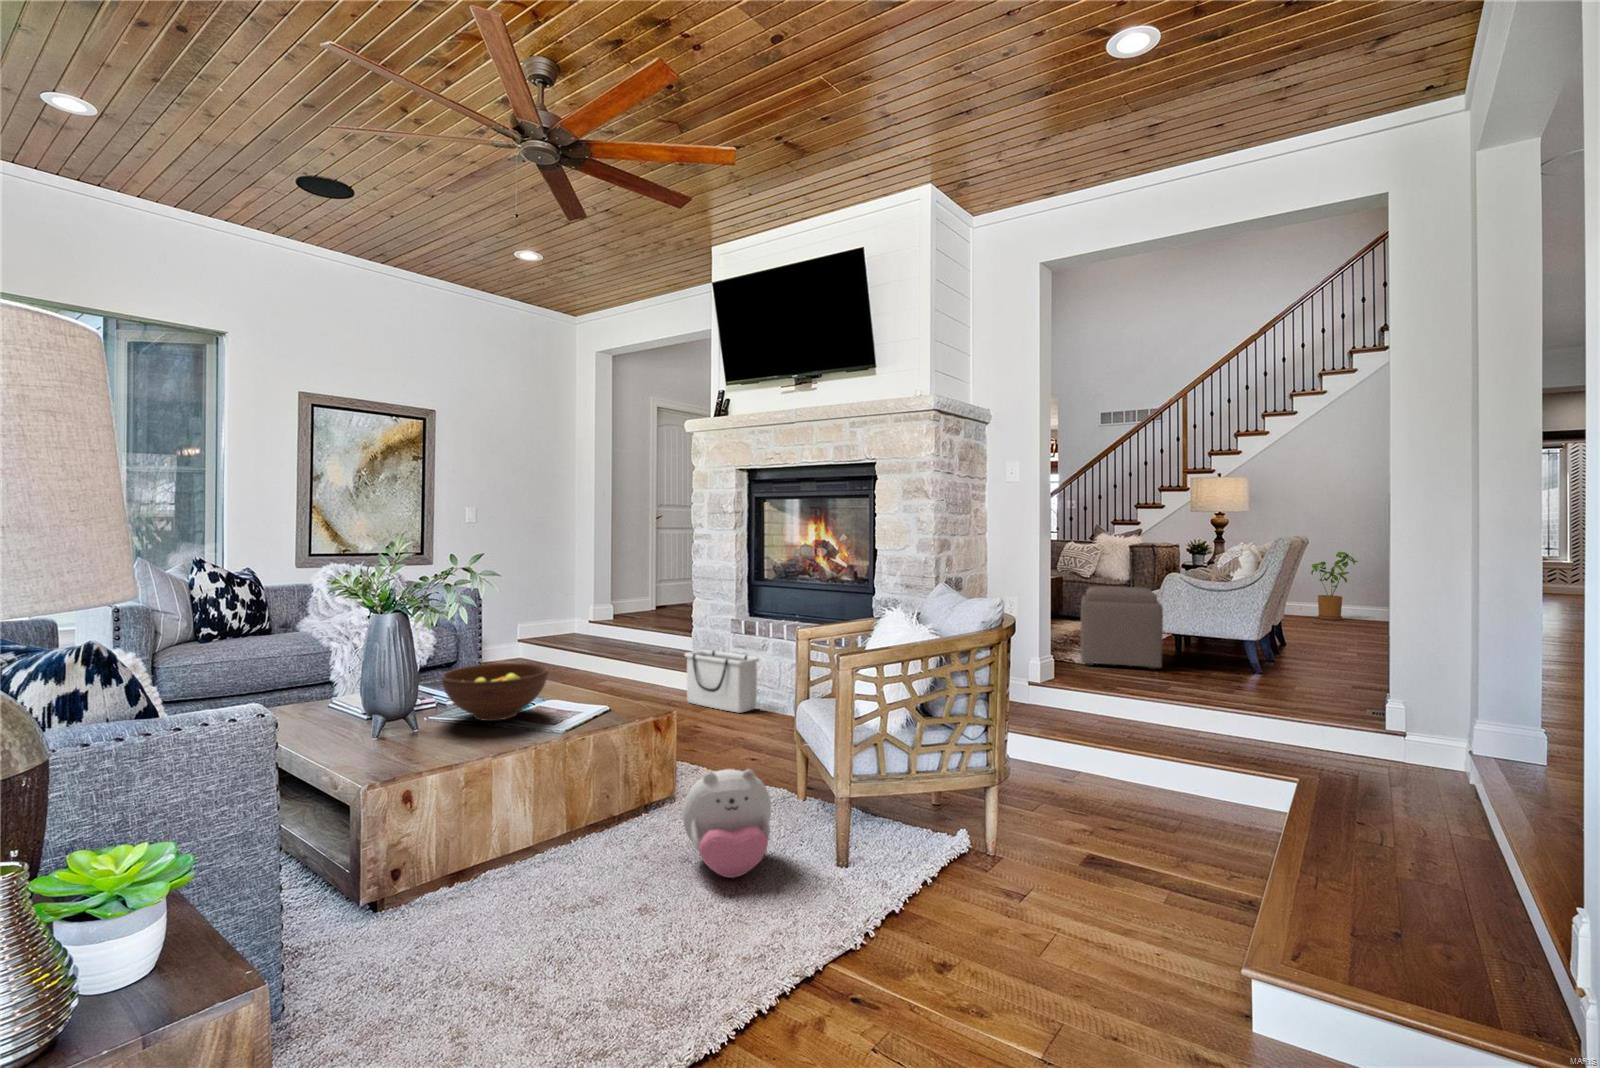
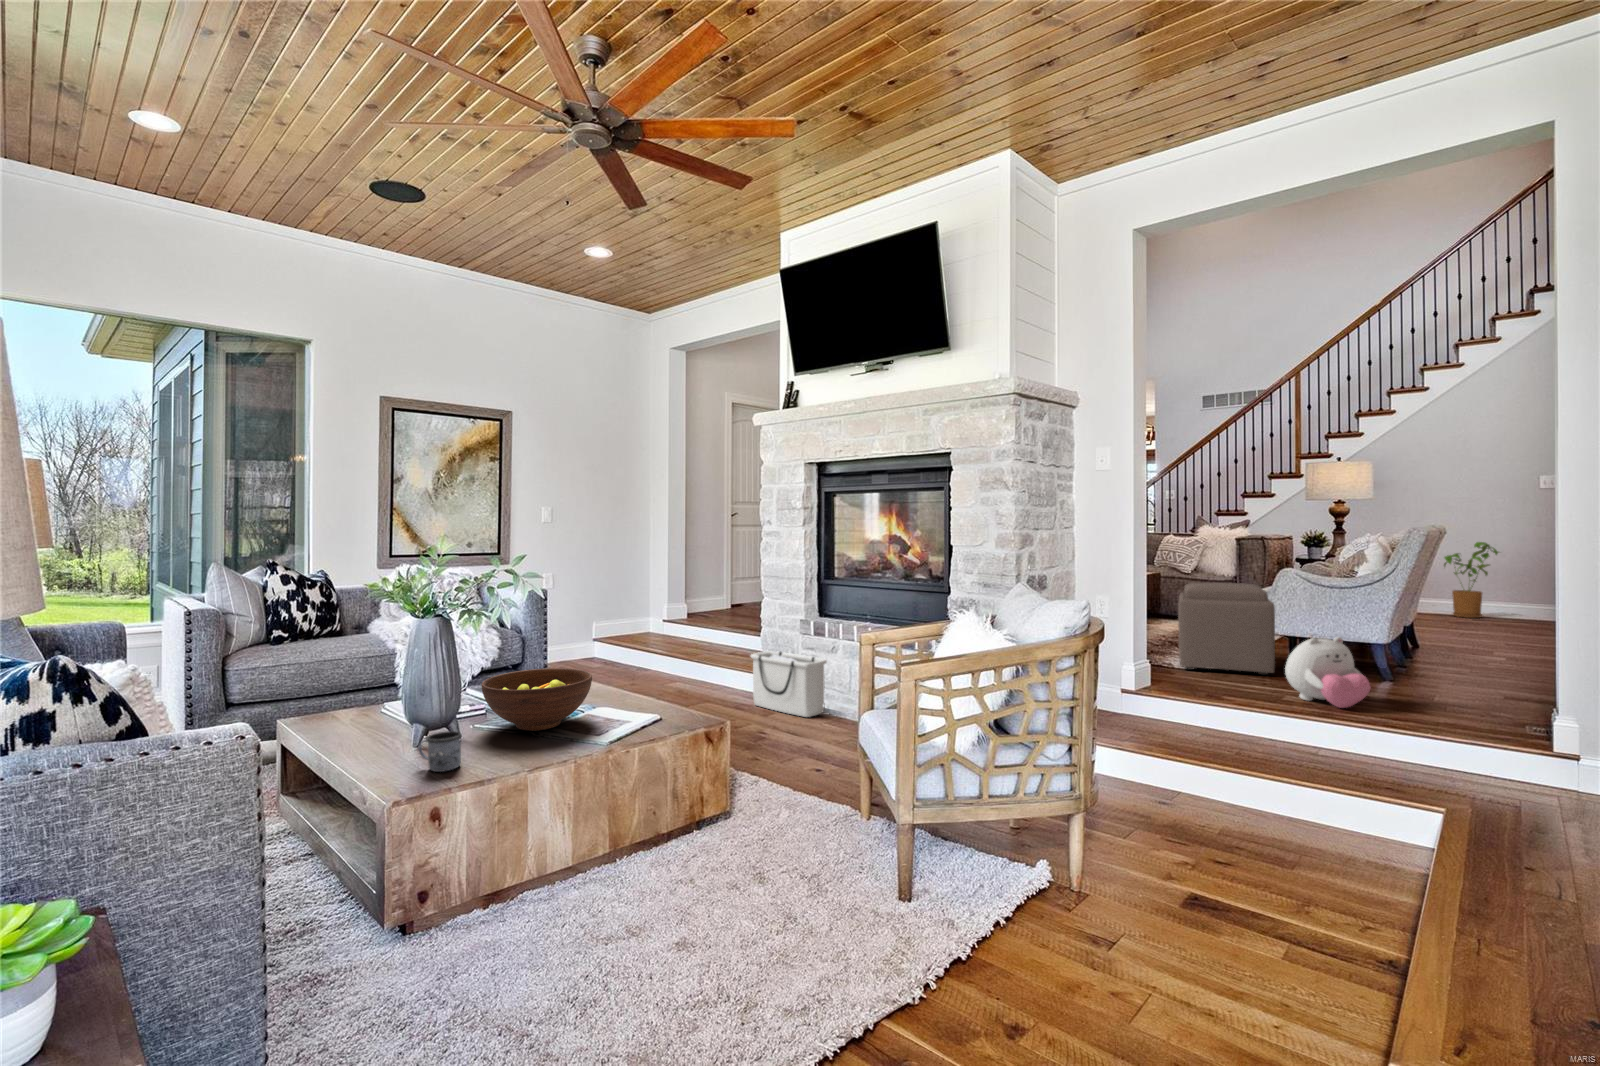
mug: none [389,720,432,757] -> present [418,731,462,772]
plush toy: present [683,769,771,878] -> present [1285,637,1371,708]

